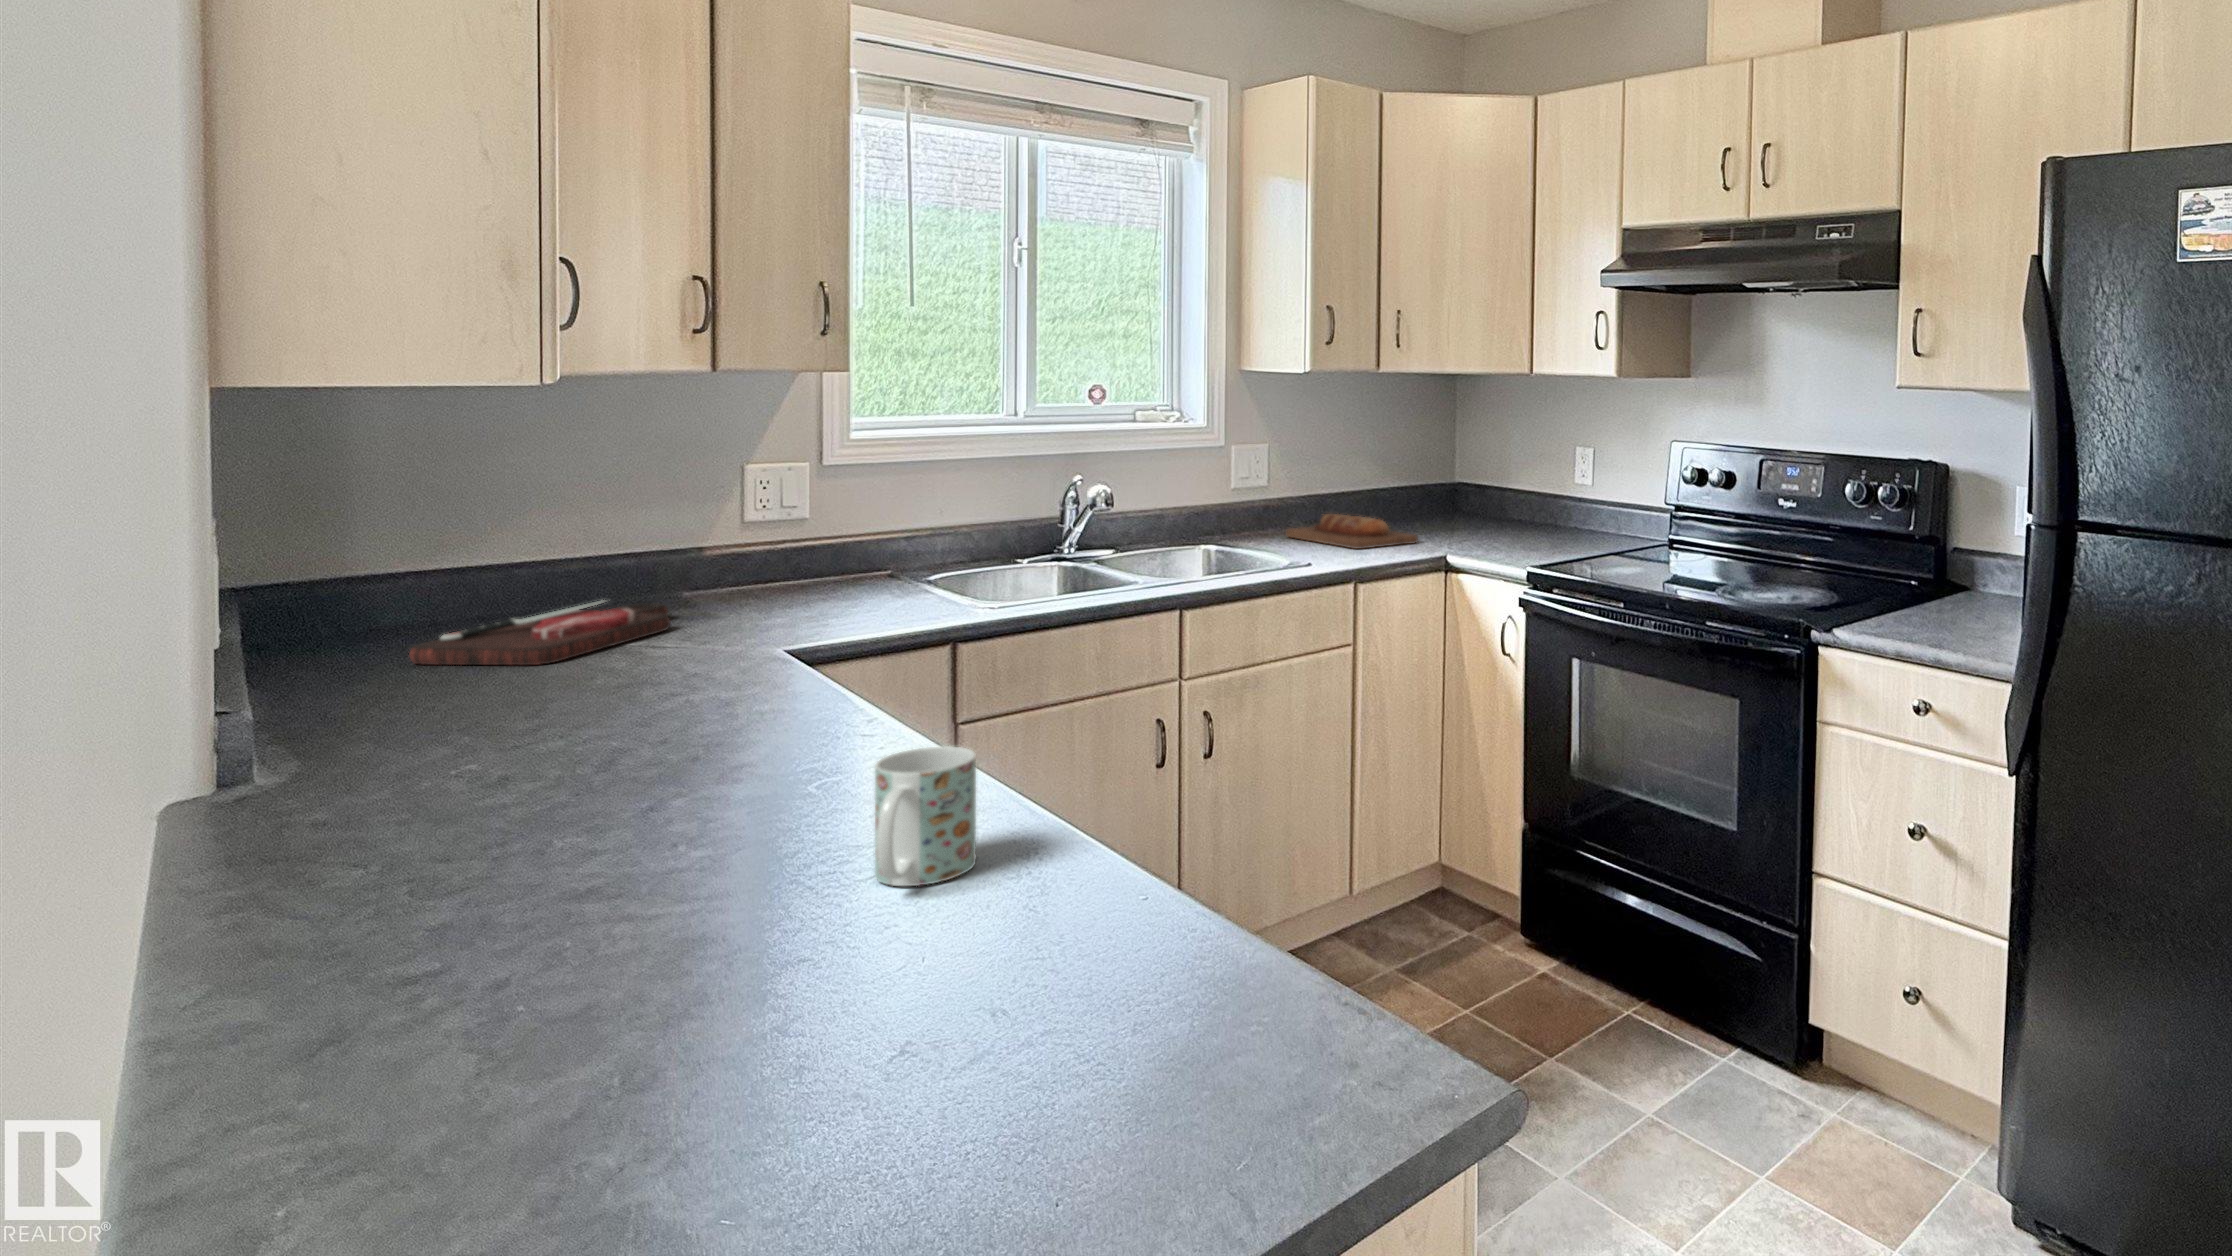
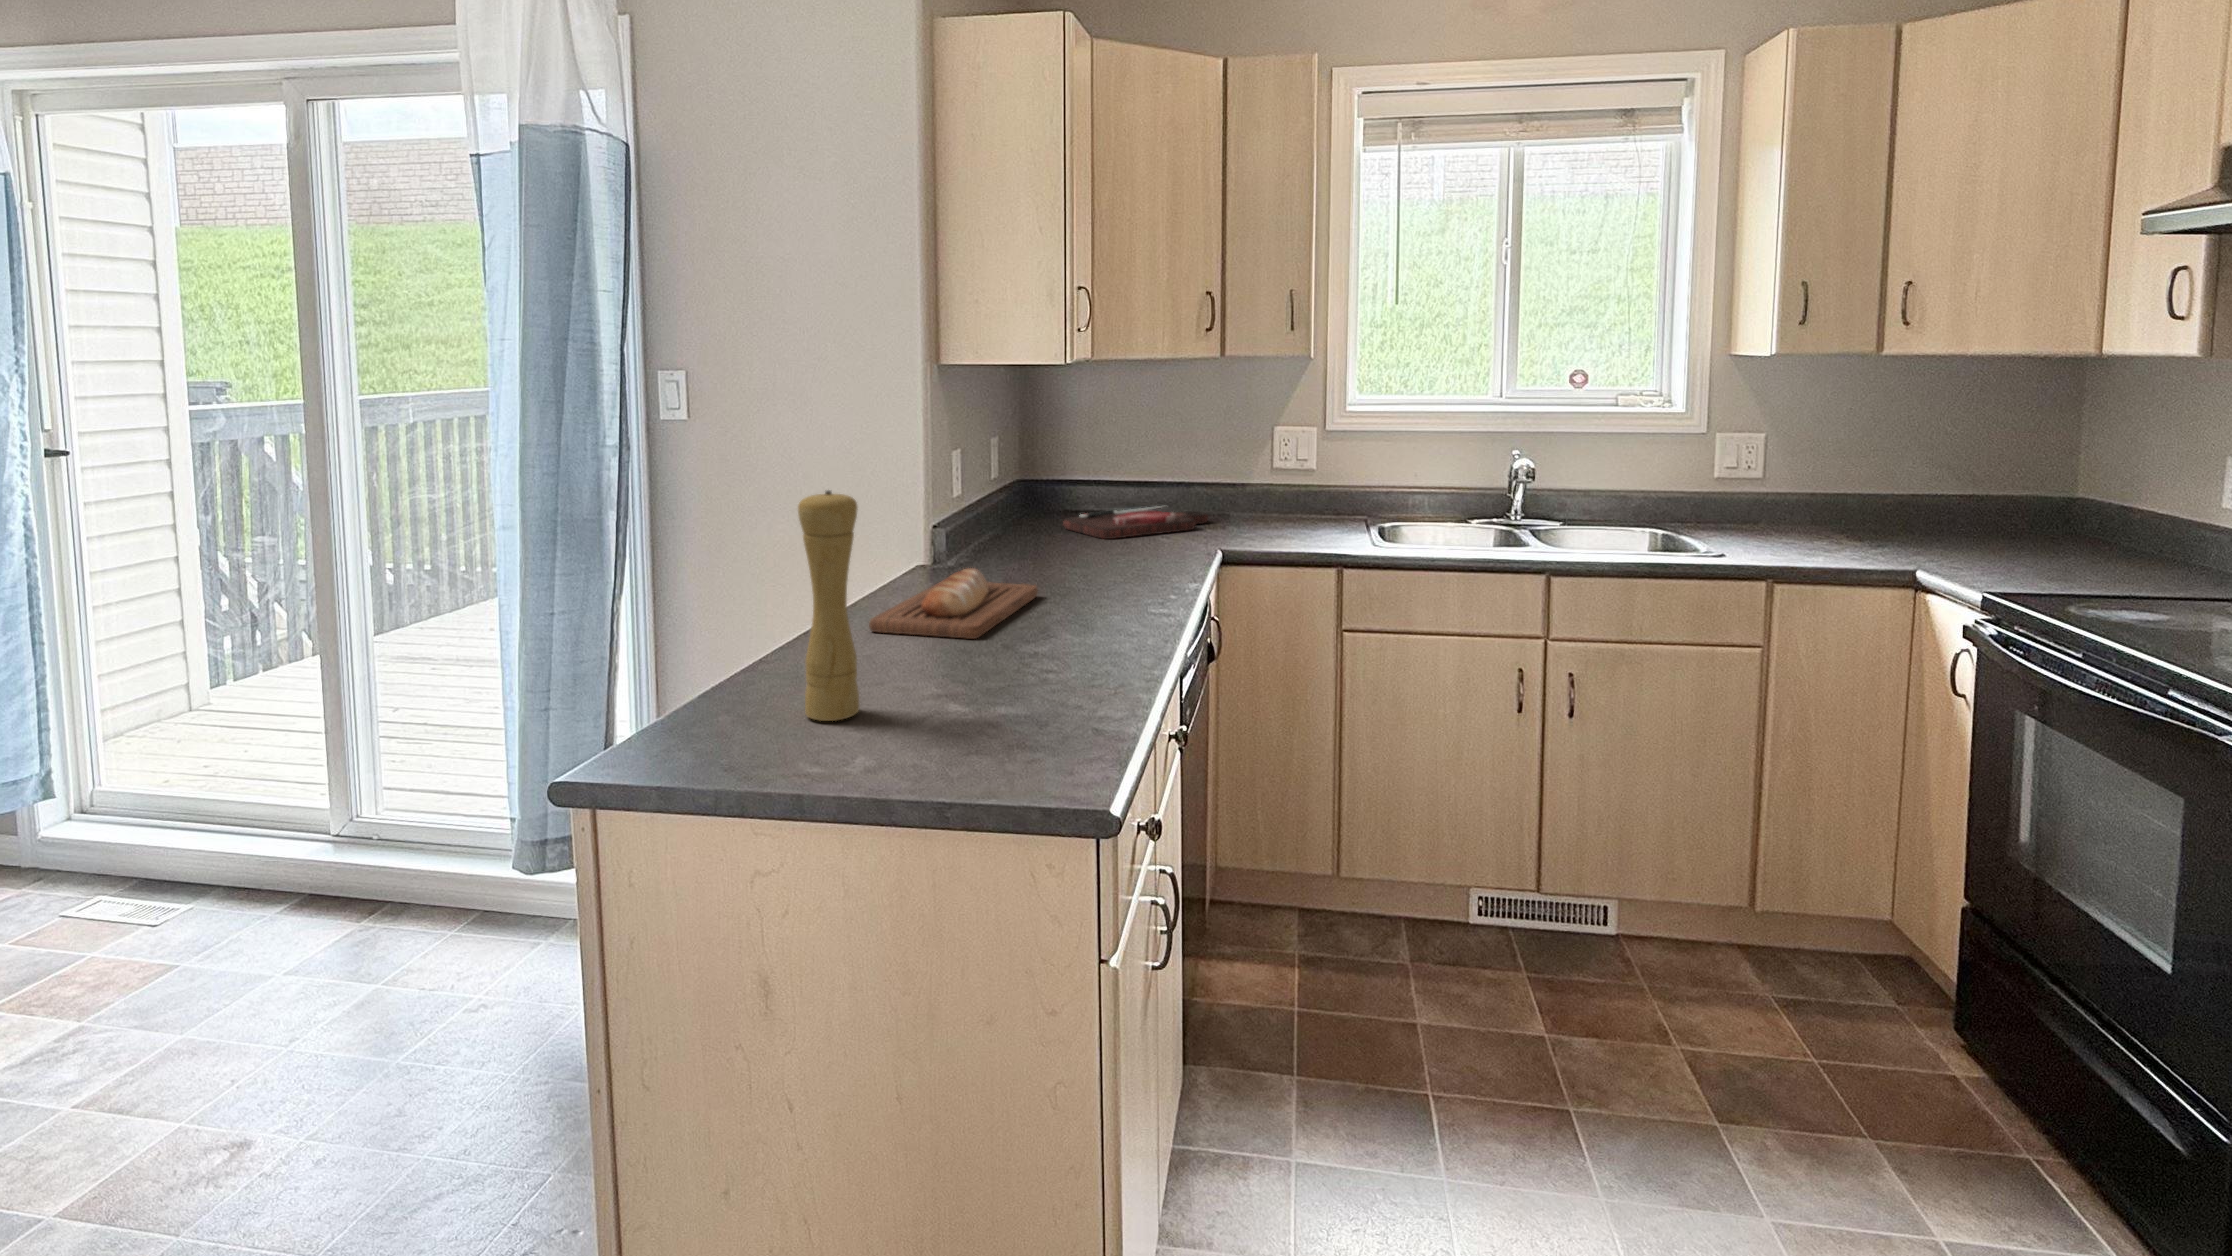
bread loaf: present [1286,514,1418,549] -> present [869,568,1038,639]
pepper mill: none [697,577,823,1031] -> present [798,490,859,721]
mug: present [875,746,976,886] -> none [950,610,1028,691]

